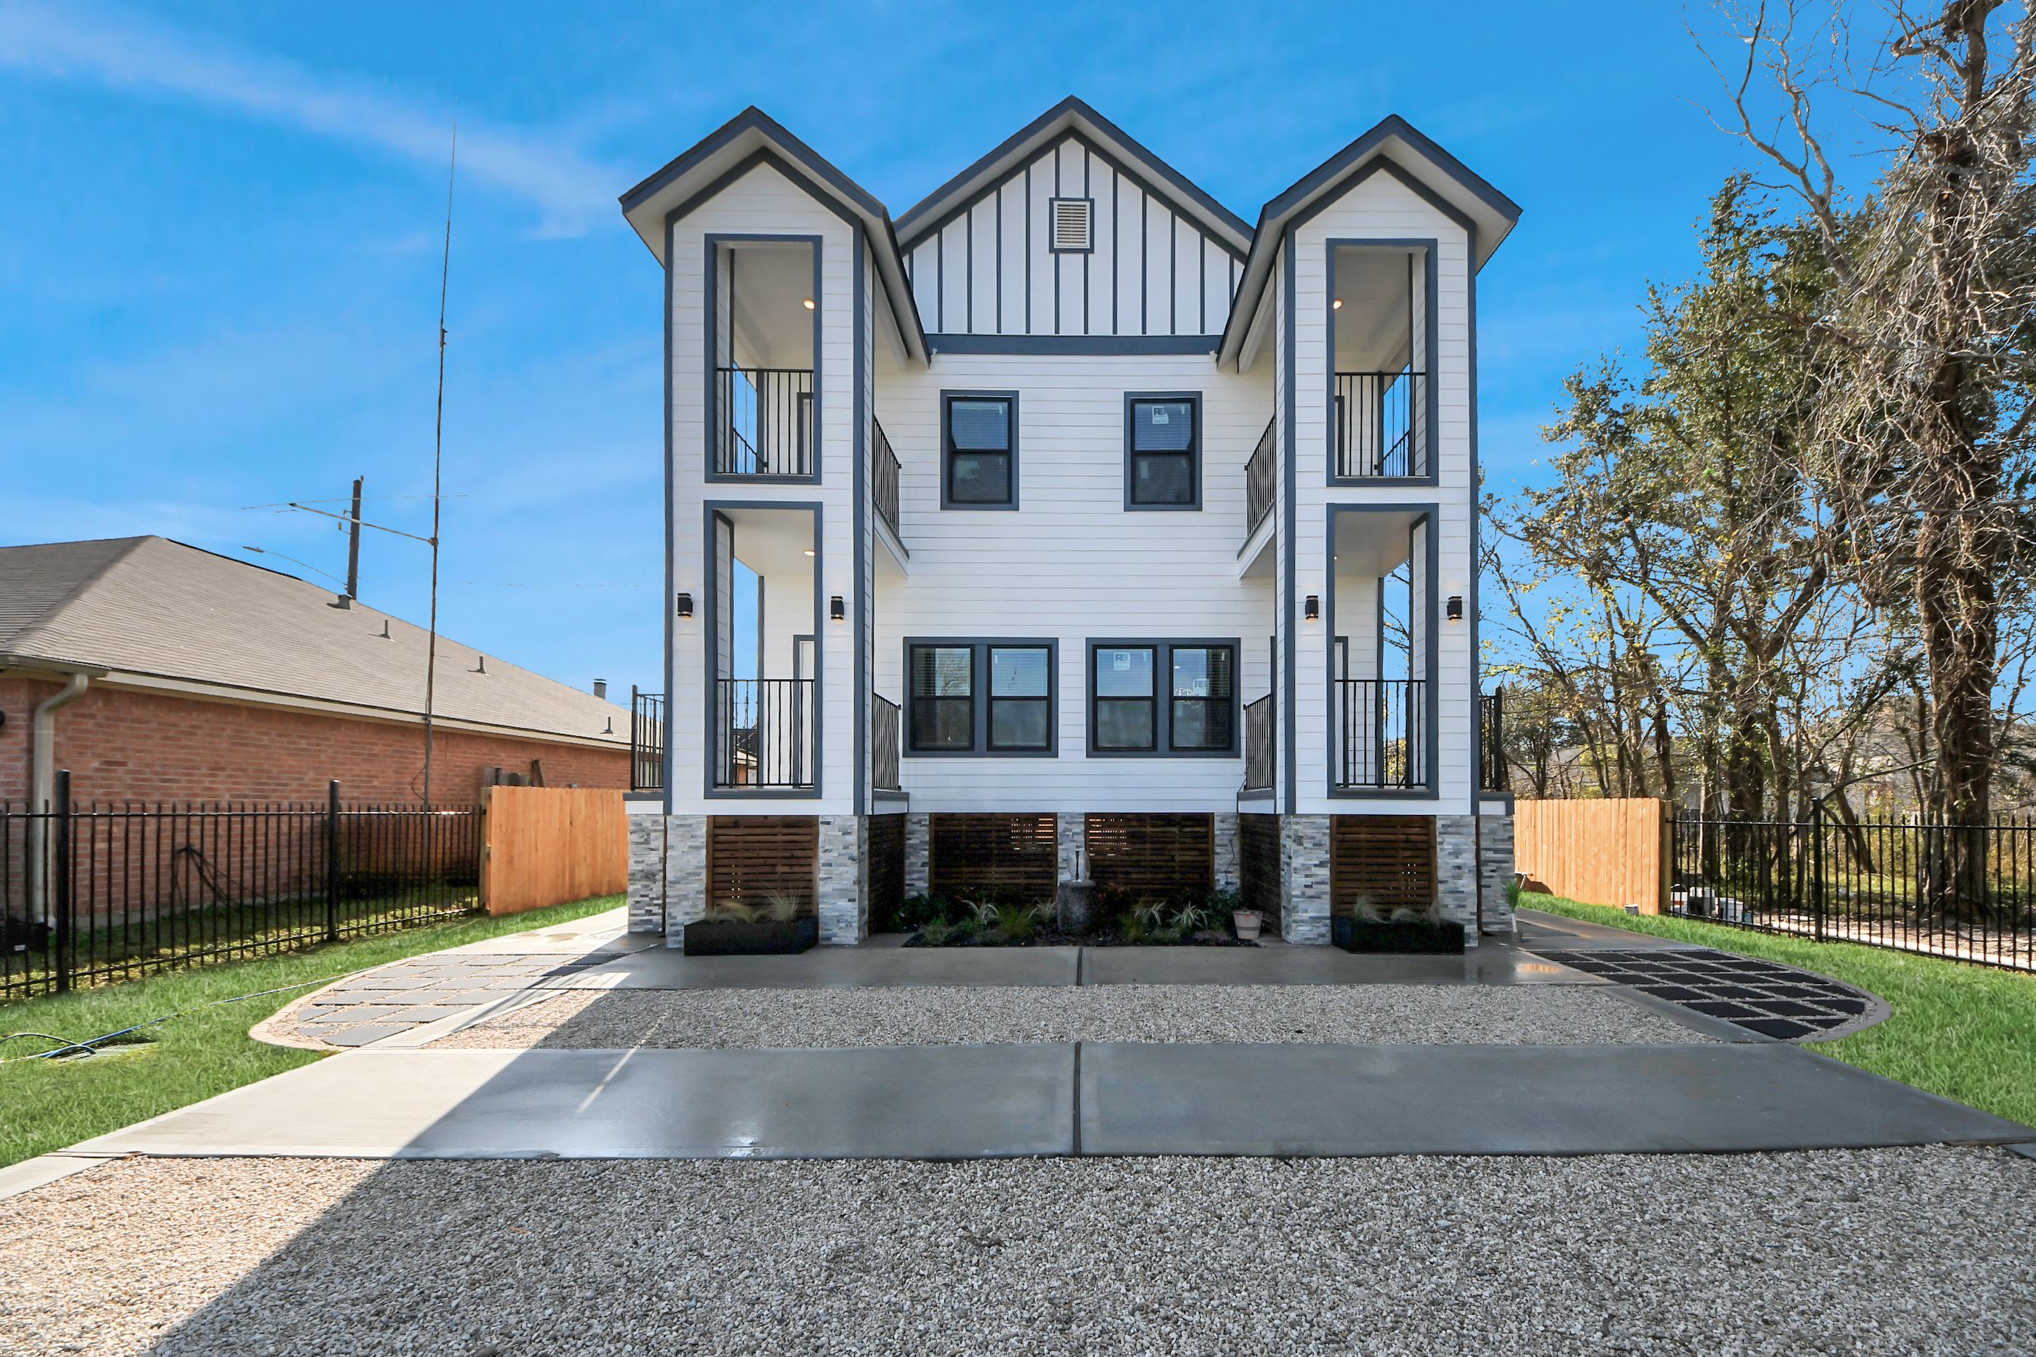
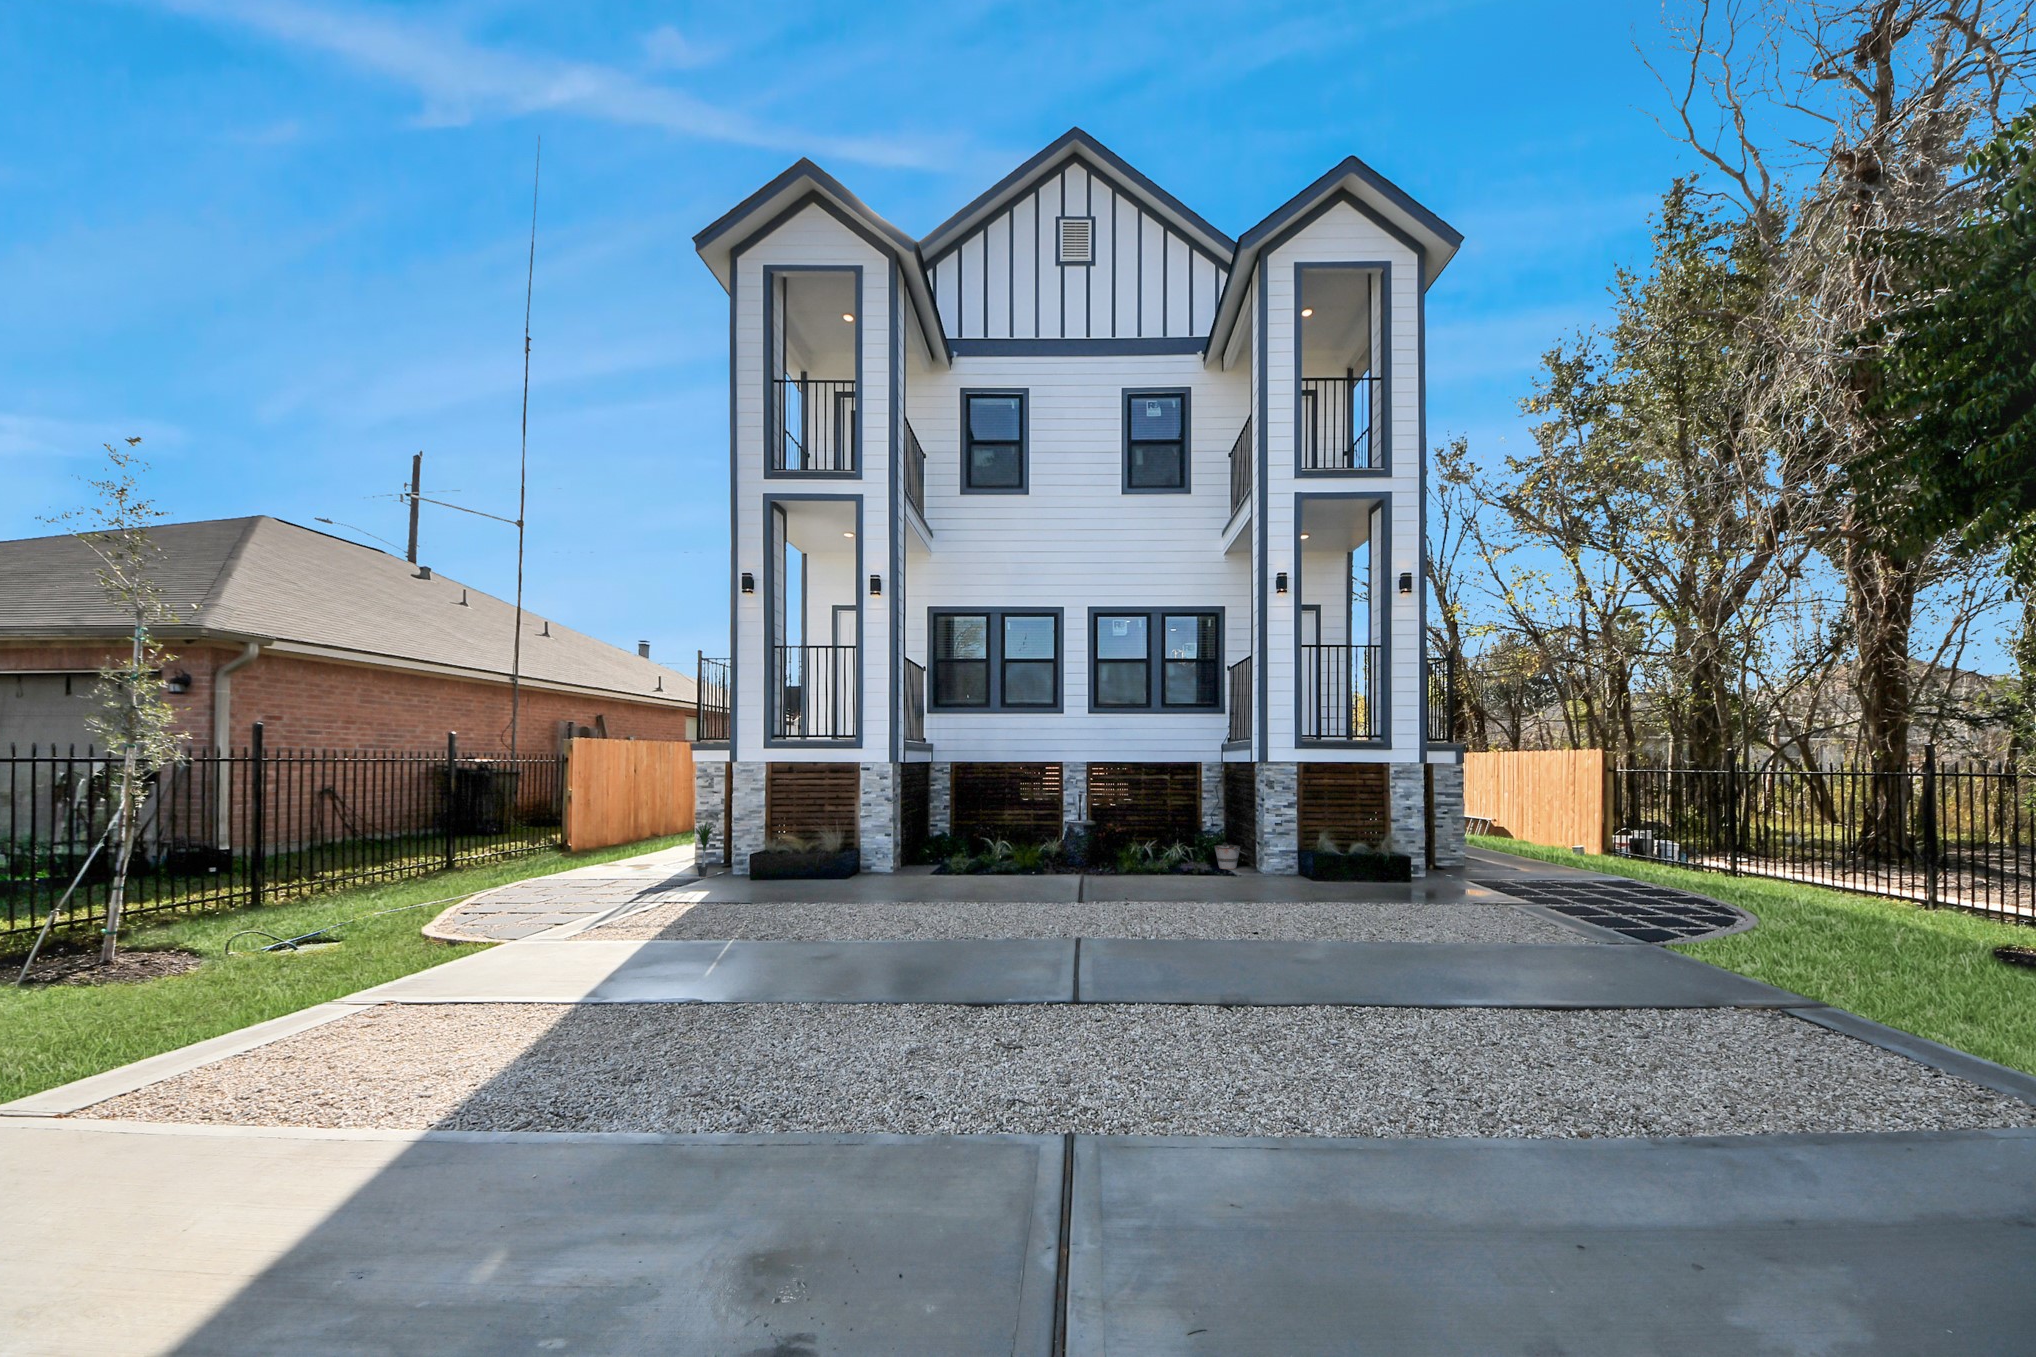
potted plant: present [1496,879,1524,943] -> present [696,822,713,876]

